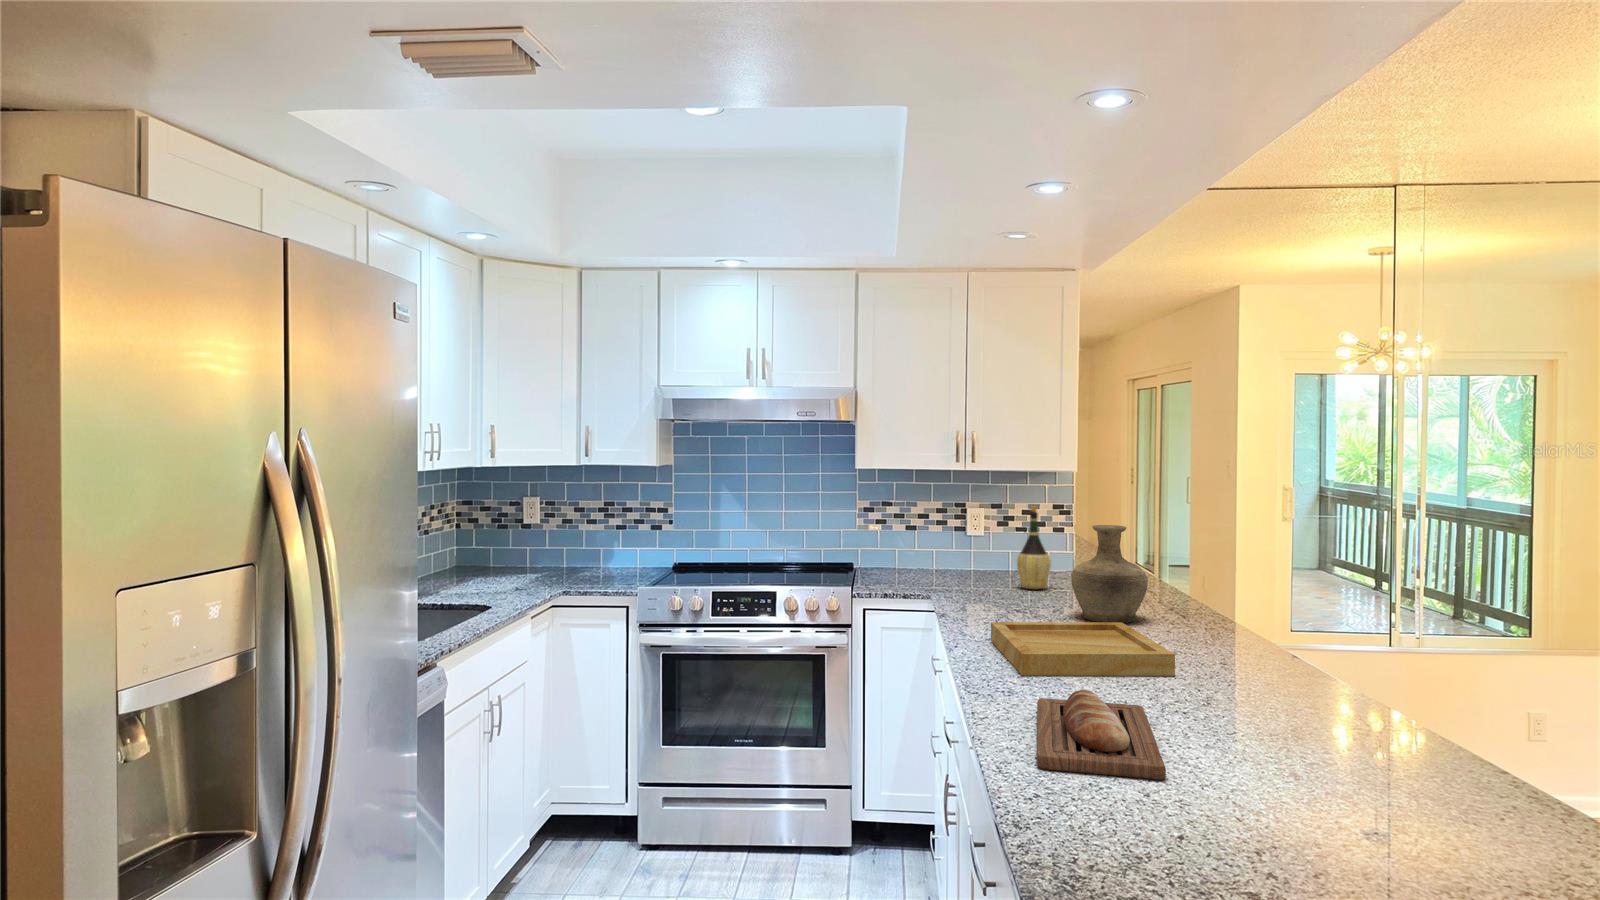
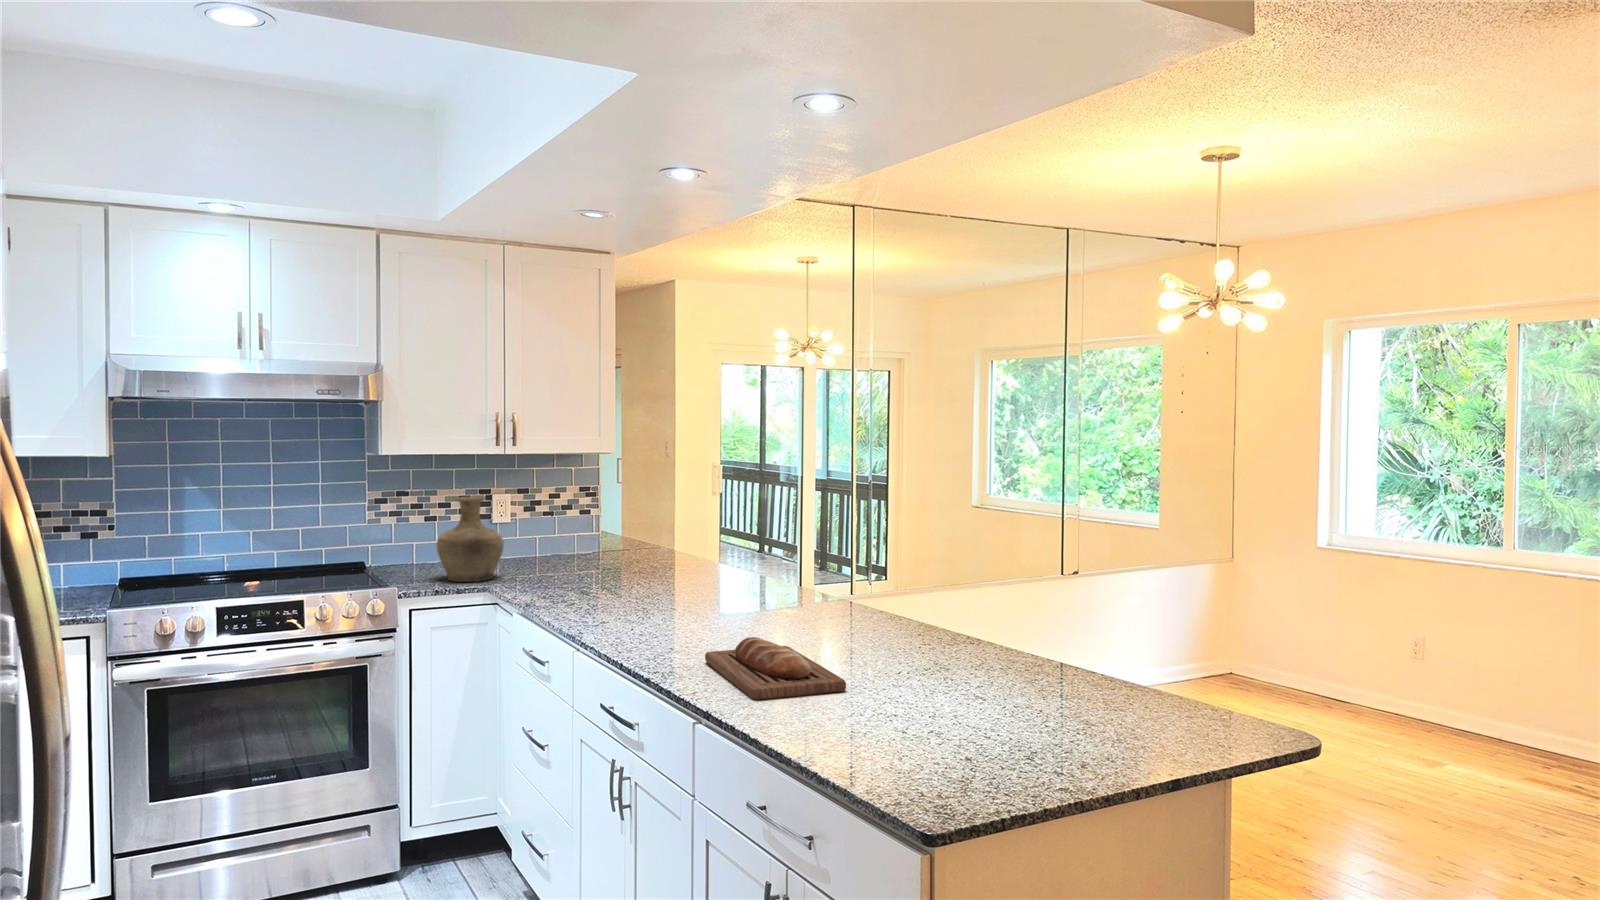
wine bottle: present [1017,507,1051,589] -> none [565,489,598,571]
vase: present [1071,525,1148,623] -> present [437,497,504,582]
tray: present [991,622,1175,676] -> none [600,588,778,641]

